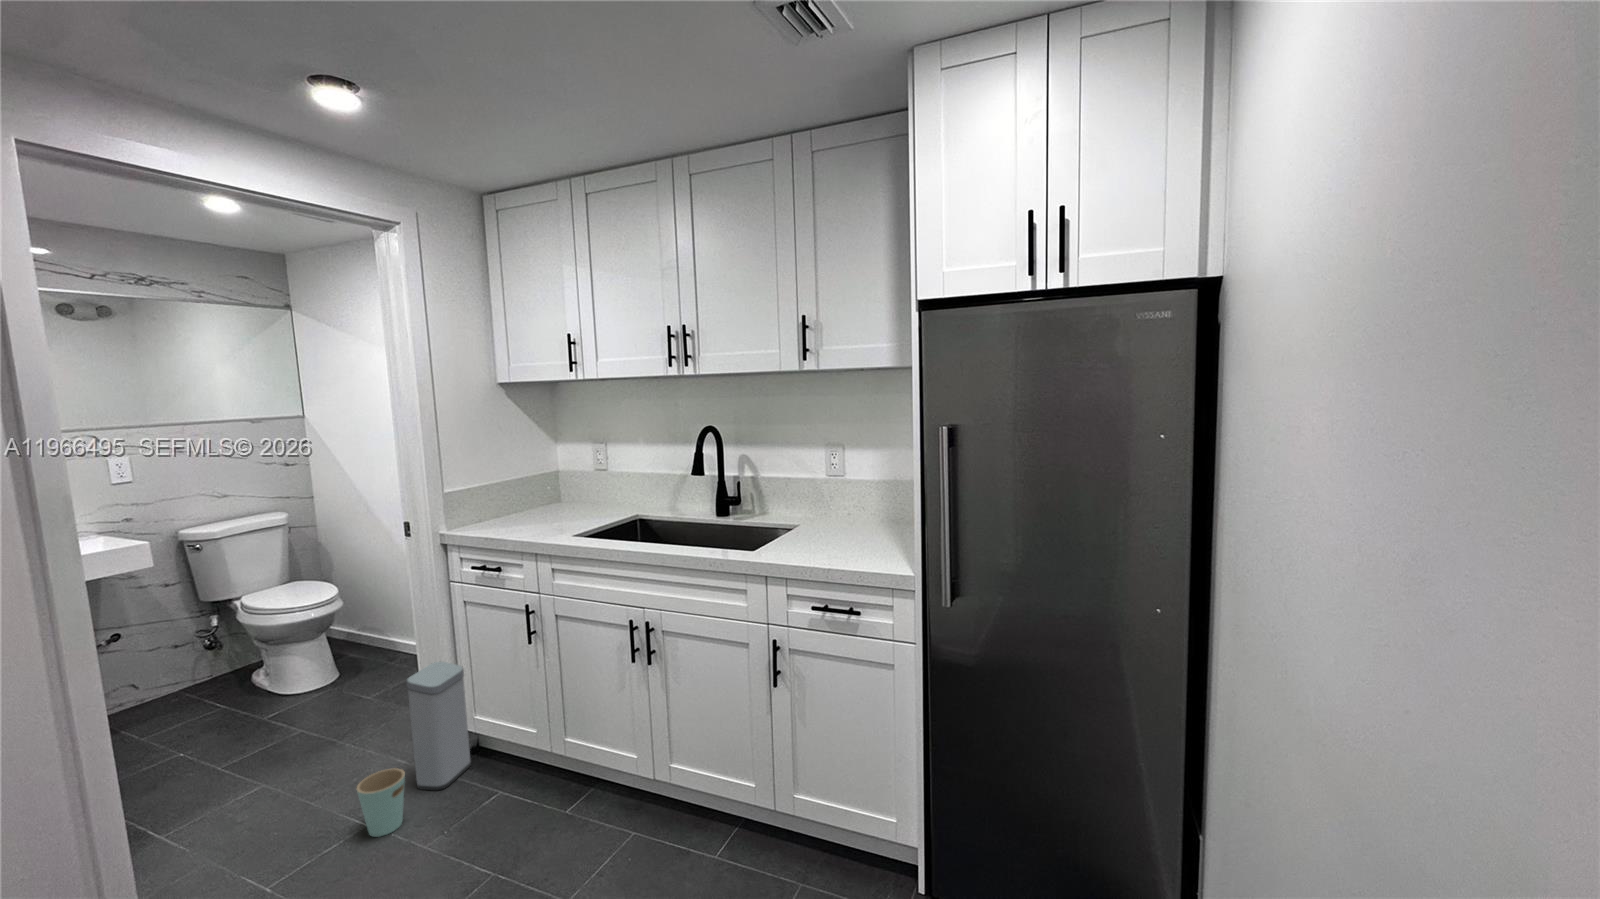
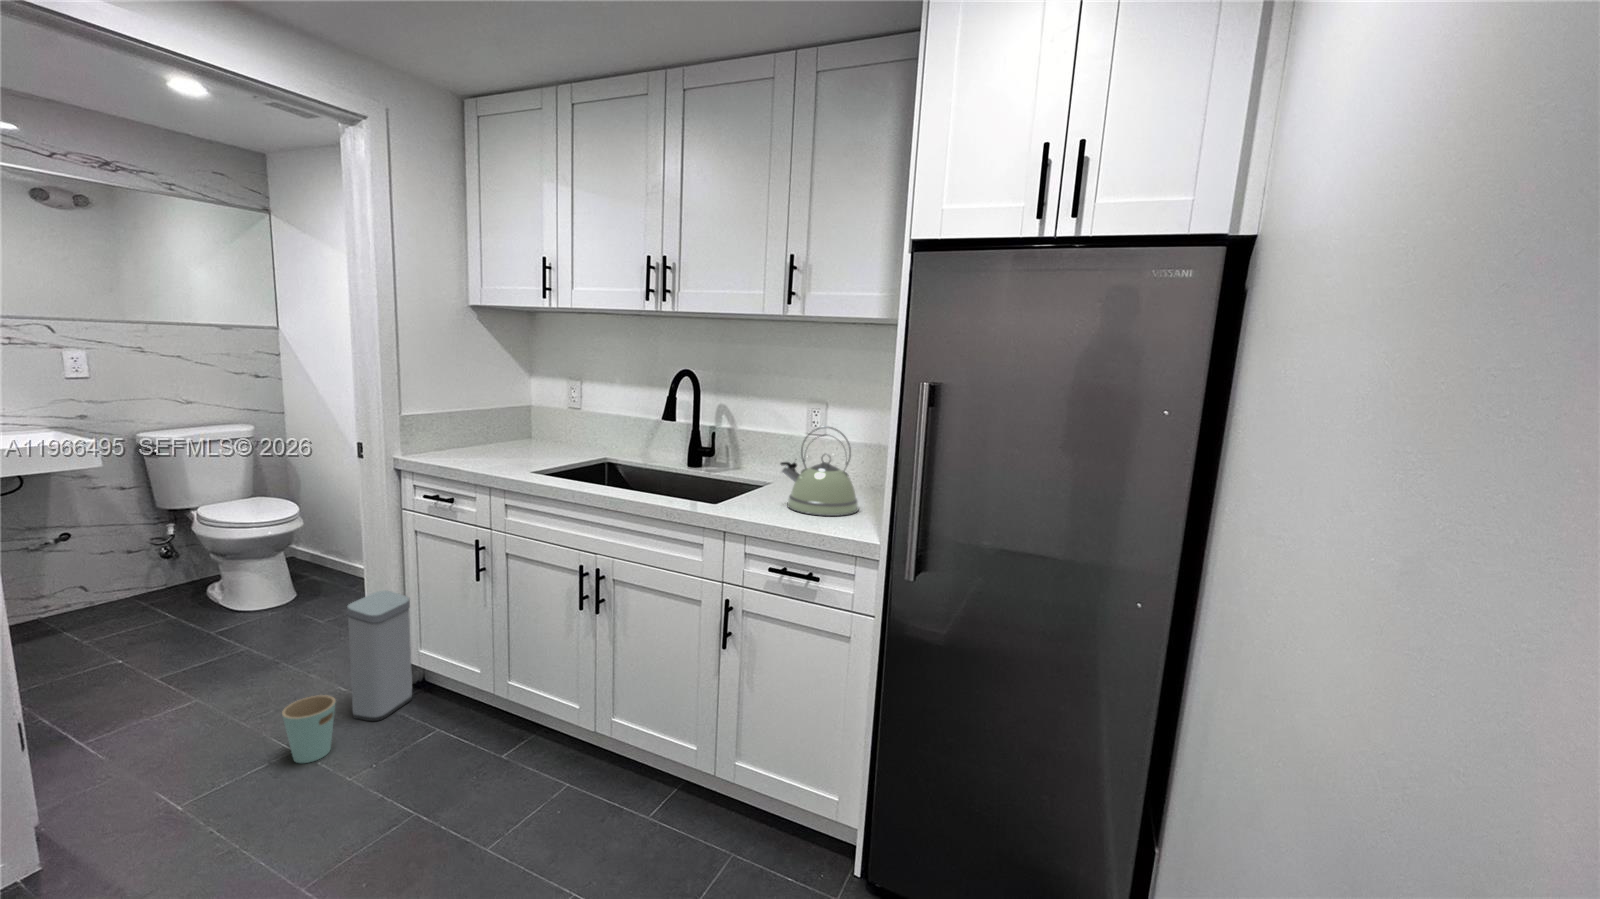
kettle: none [810,470,887,553] -> present [780,426,858,516]

